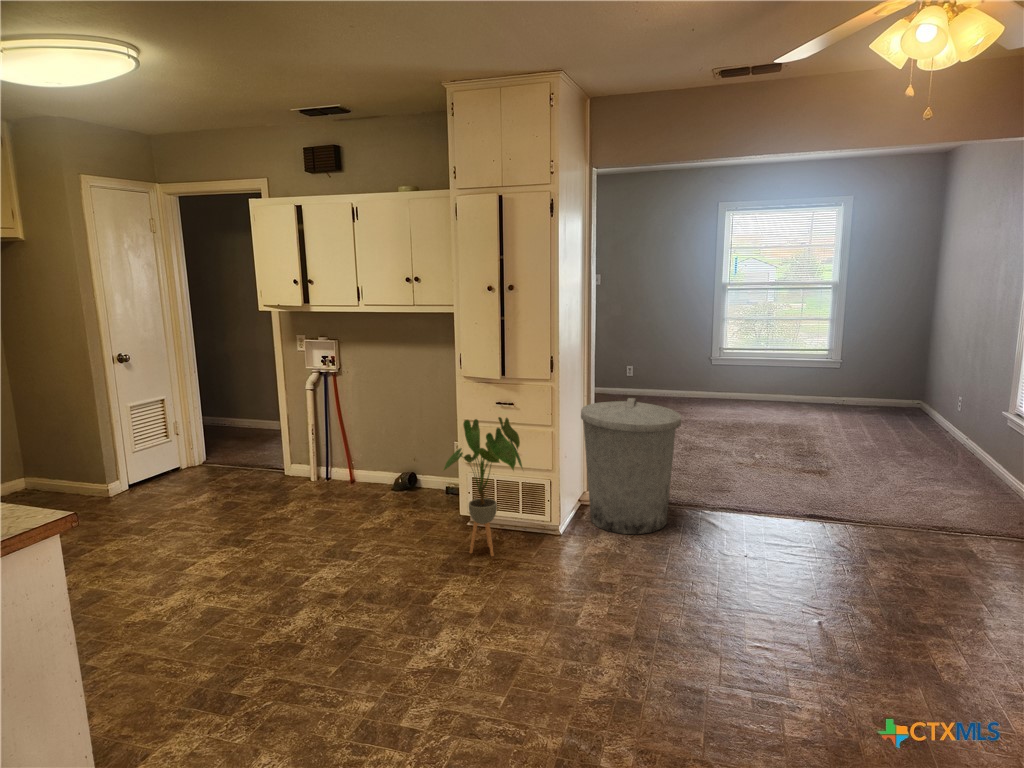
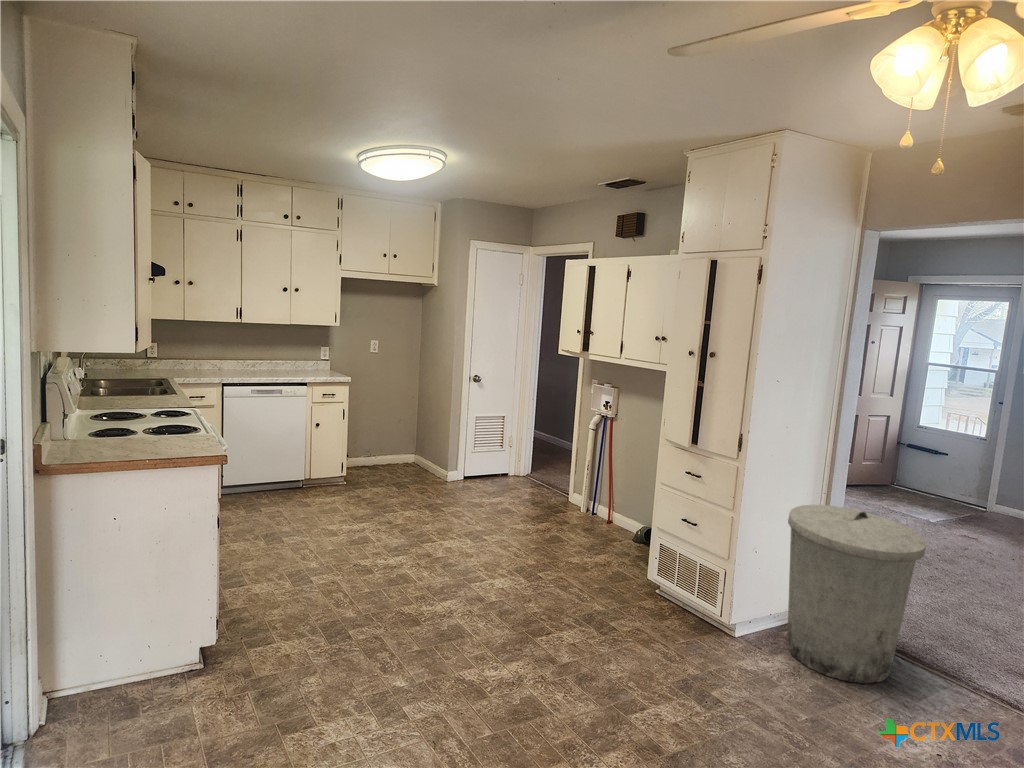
house plant: present [444,417,522,556] -> none [608,481,699,626]

